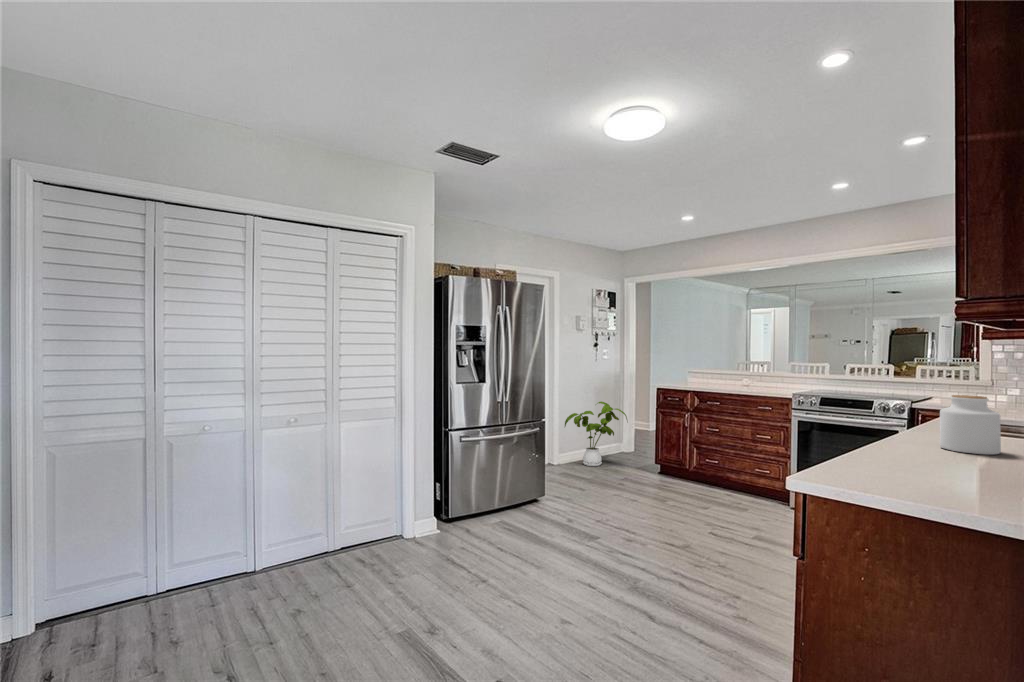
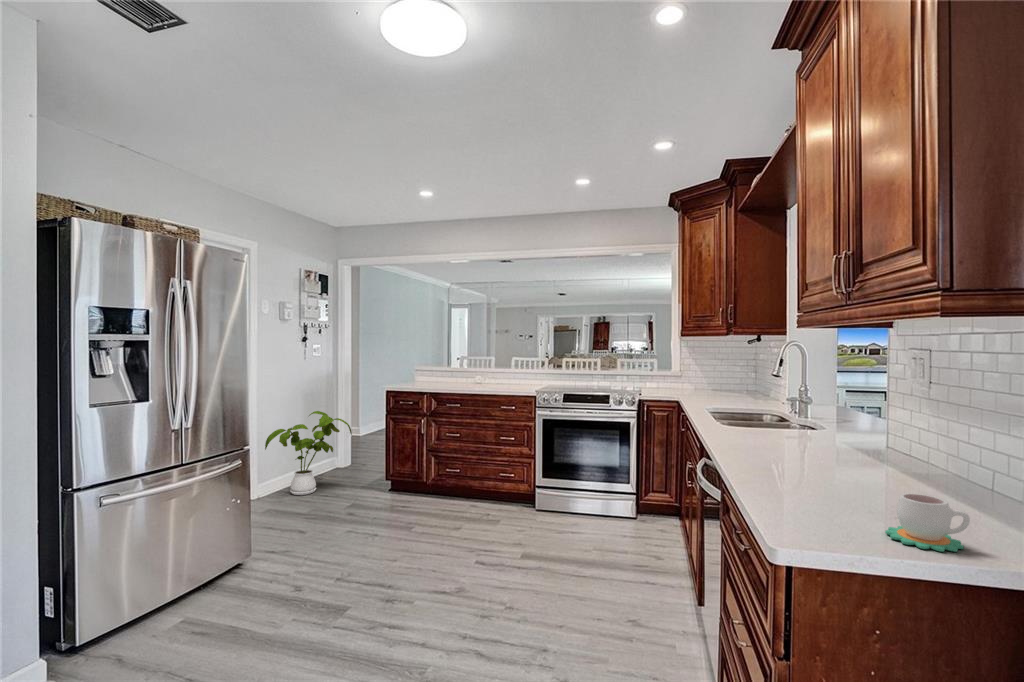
jar: present [940,395,1001,454] -> none [763,398,814,459]
mug: none [903,457,968,501] -> present [885,493,970,552]

